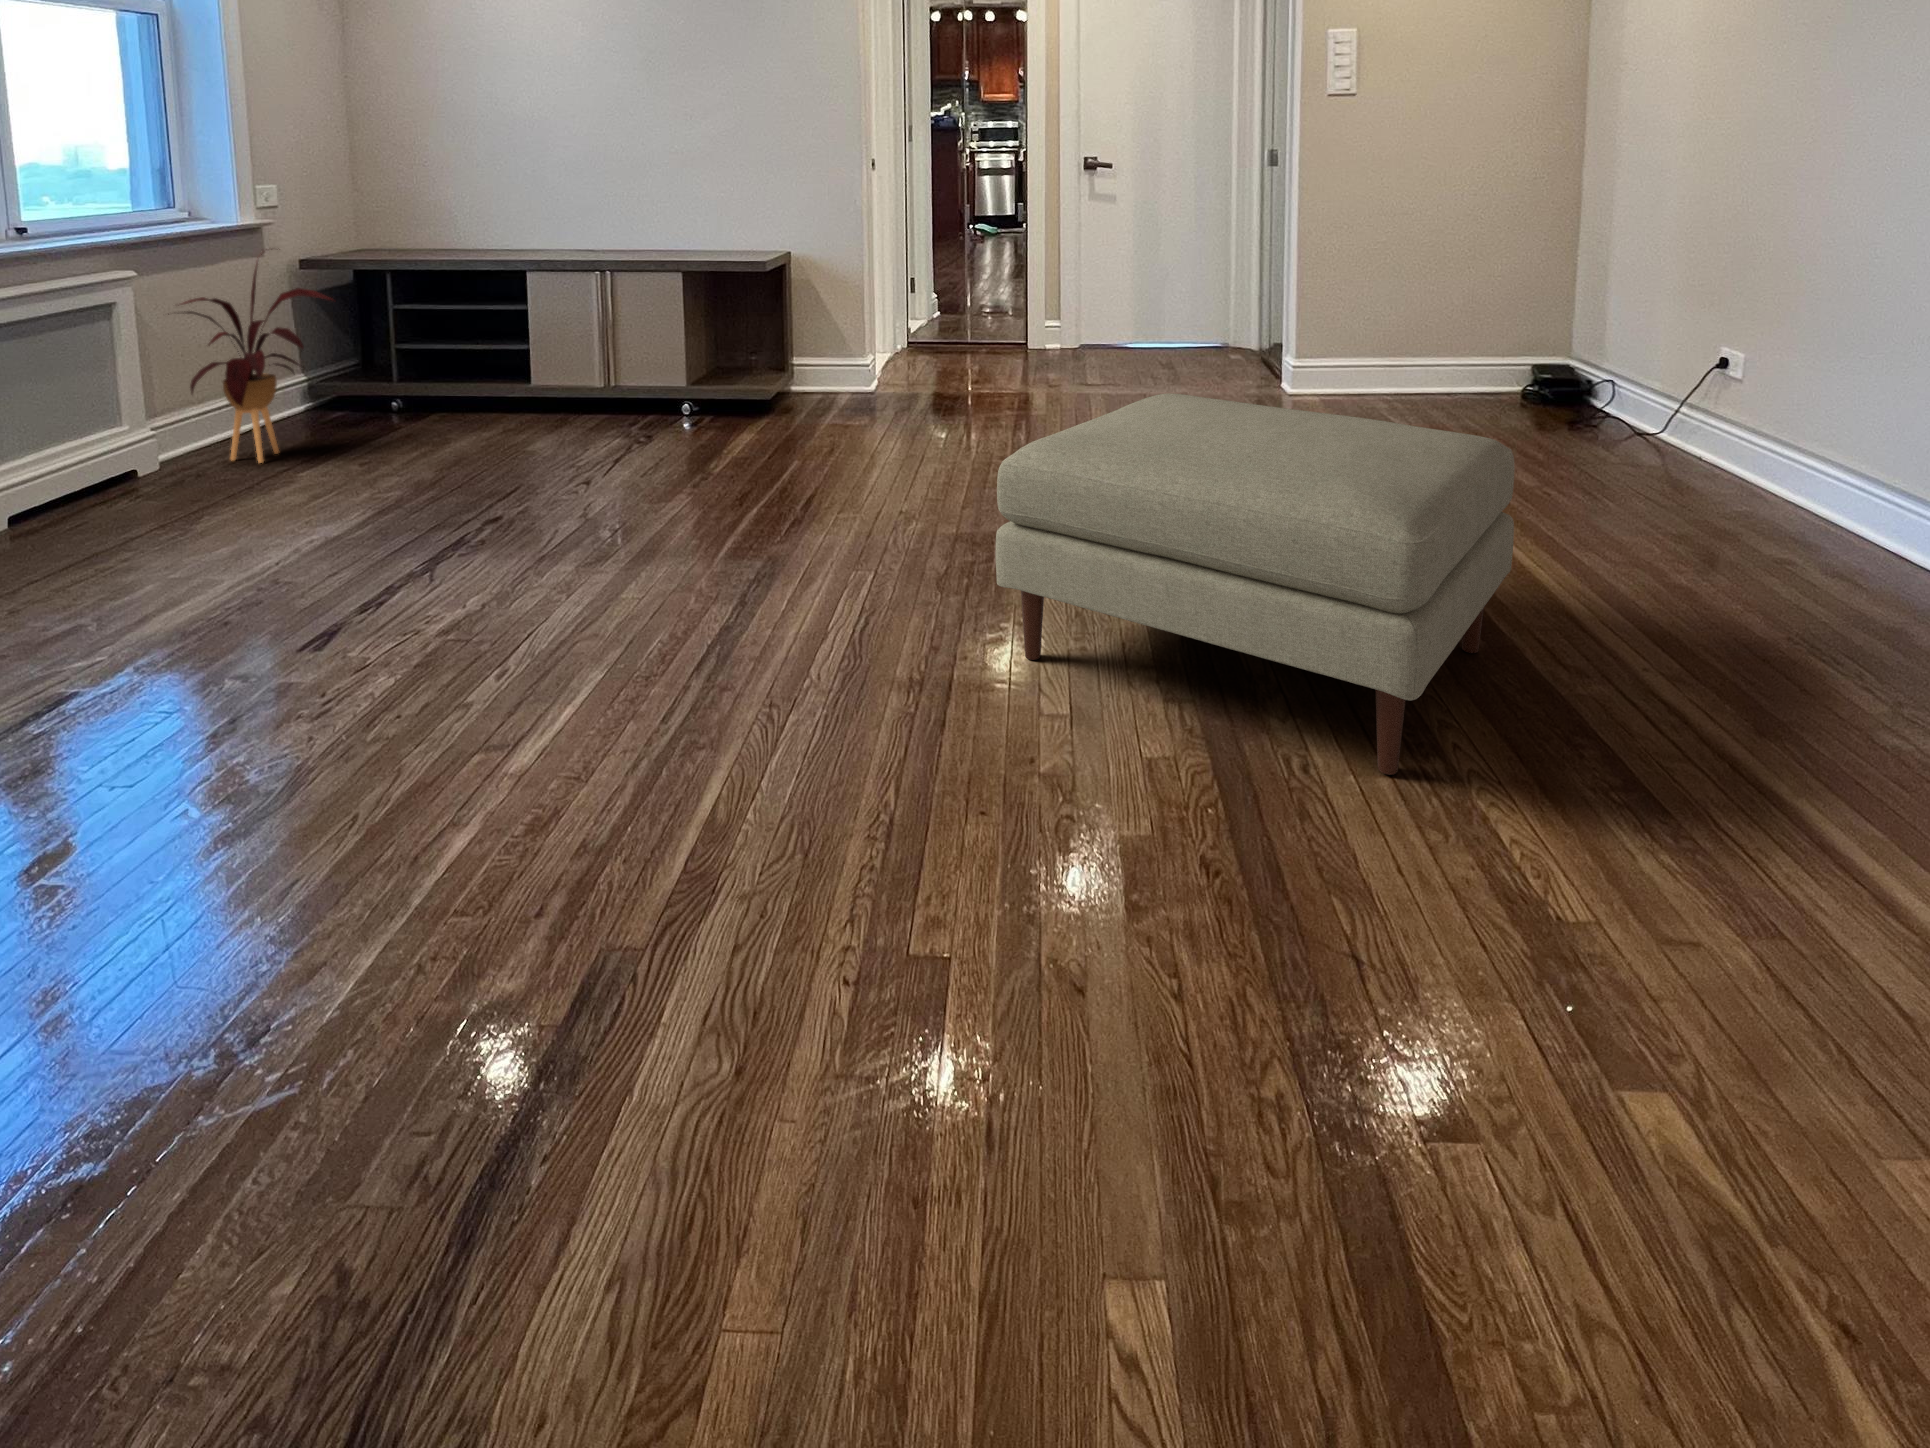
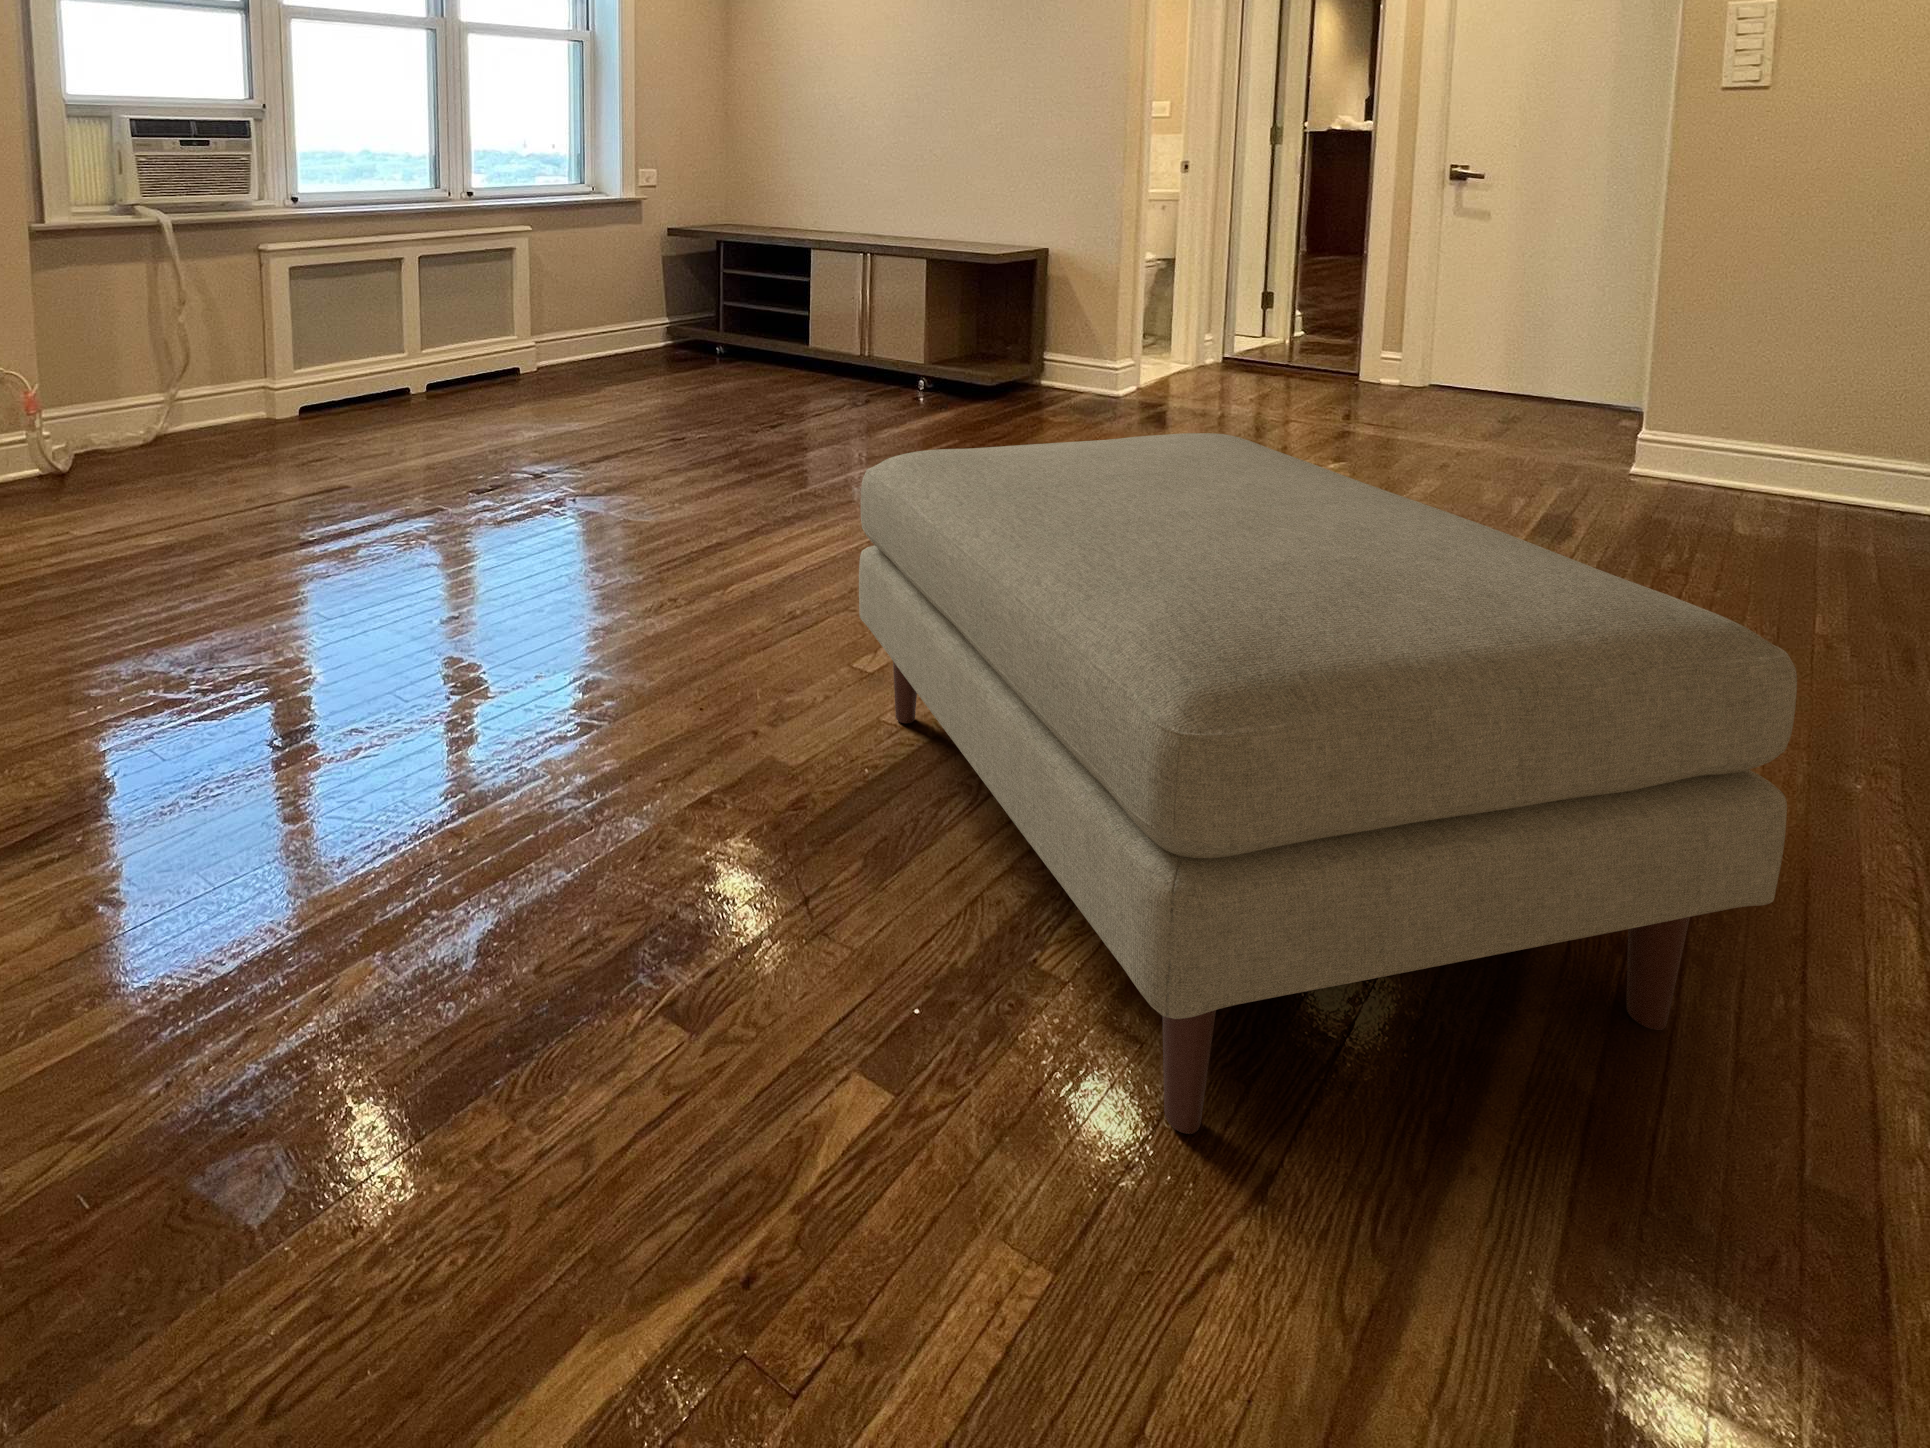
house plant: present [168,249,332,463] -> none [544,214,648,377]

